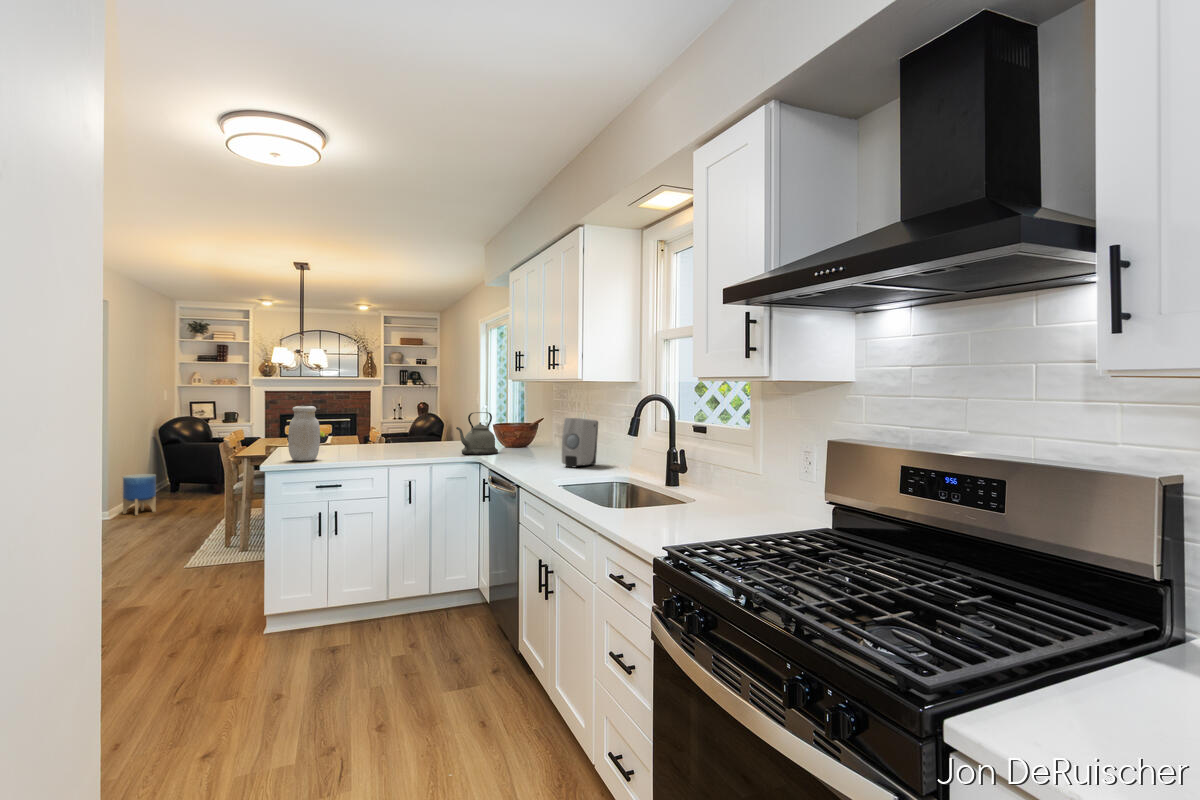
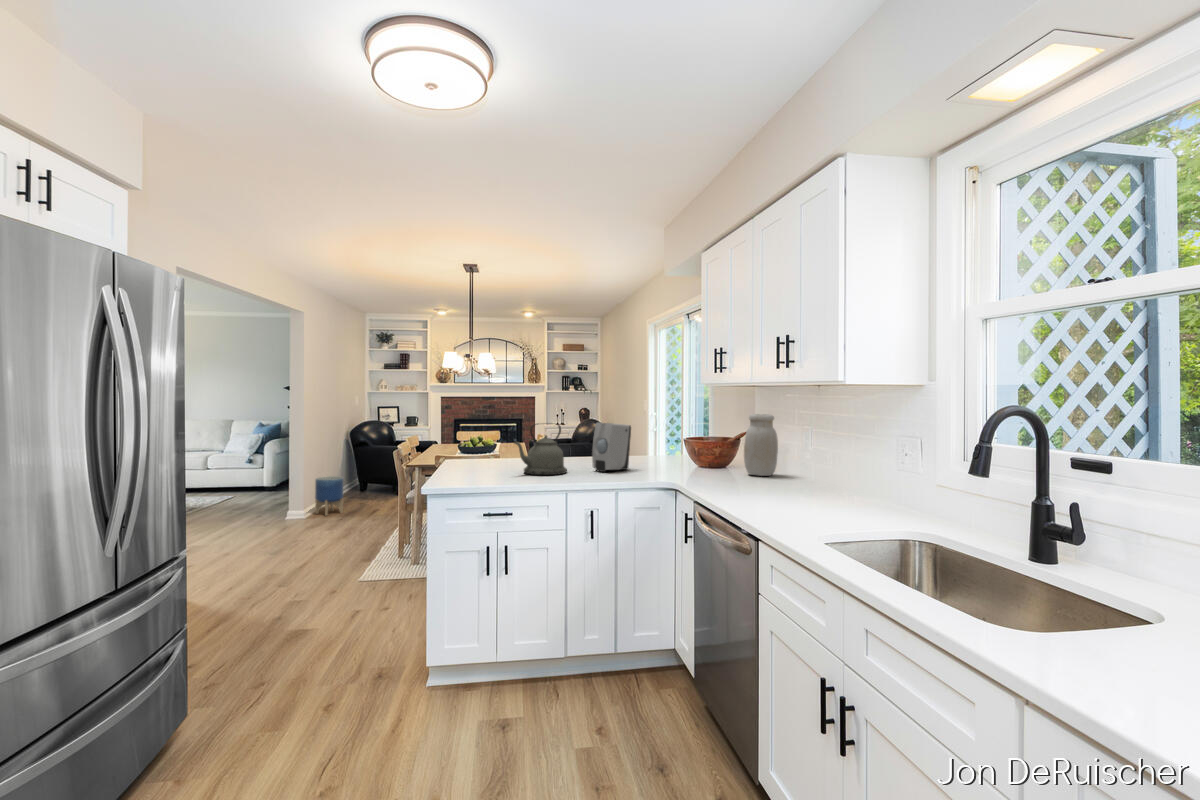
jar: present [288,406,320,461] -> present [744,414,778,476]
kettle: present [456,412,498,455] -> present [514,424,567,475]
soap dispenser: present [562,418,598,468] -> present [592,423,631,472]

